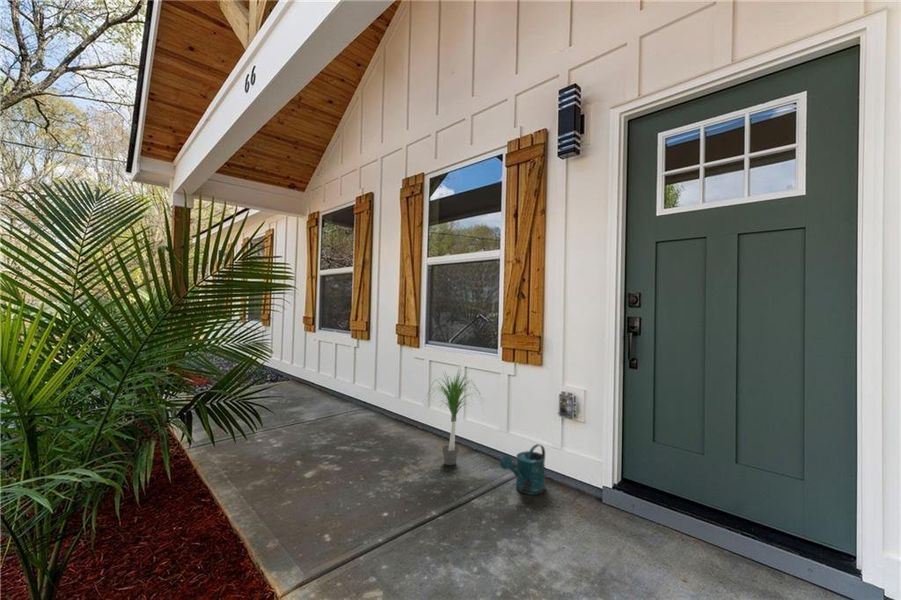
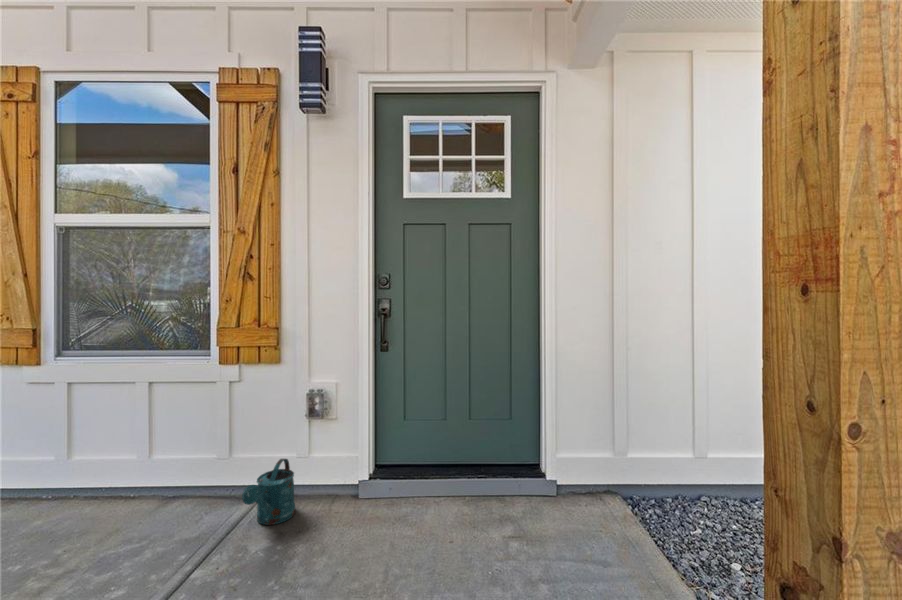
potted plant: present [440,374,475,465] -> none [77,375,197,532]

